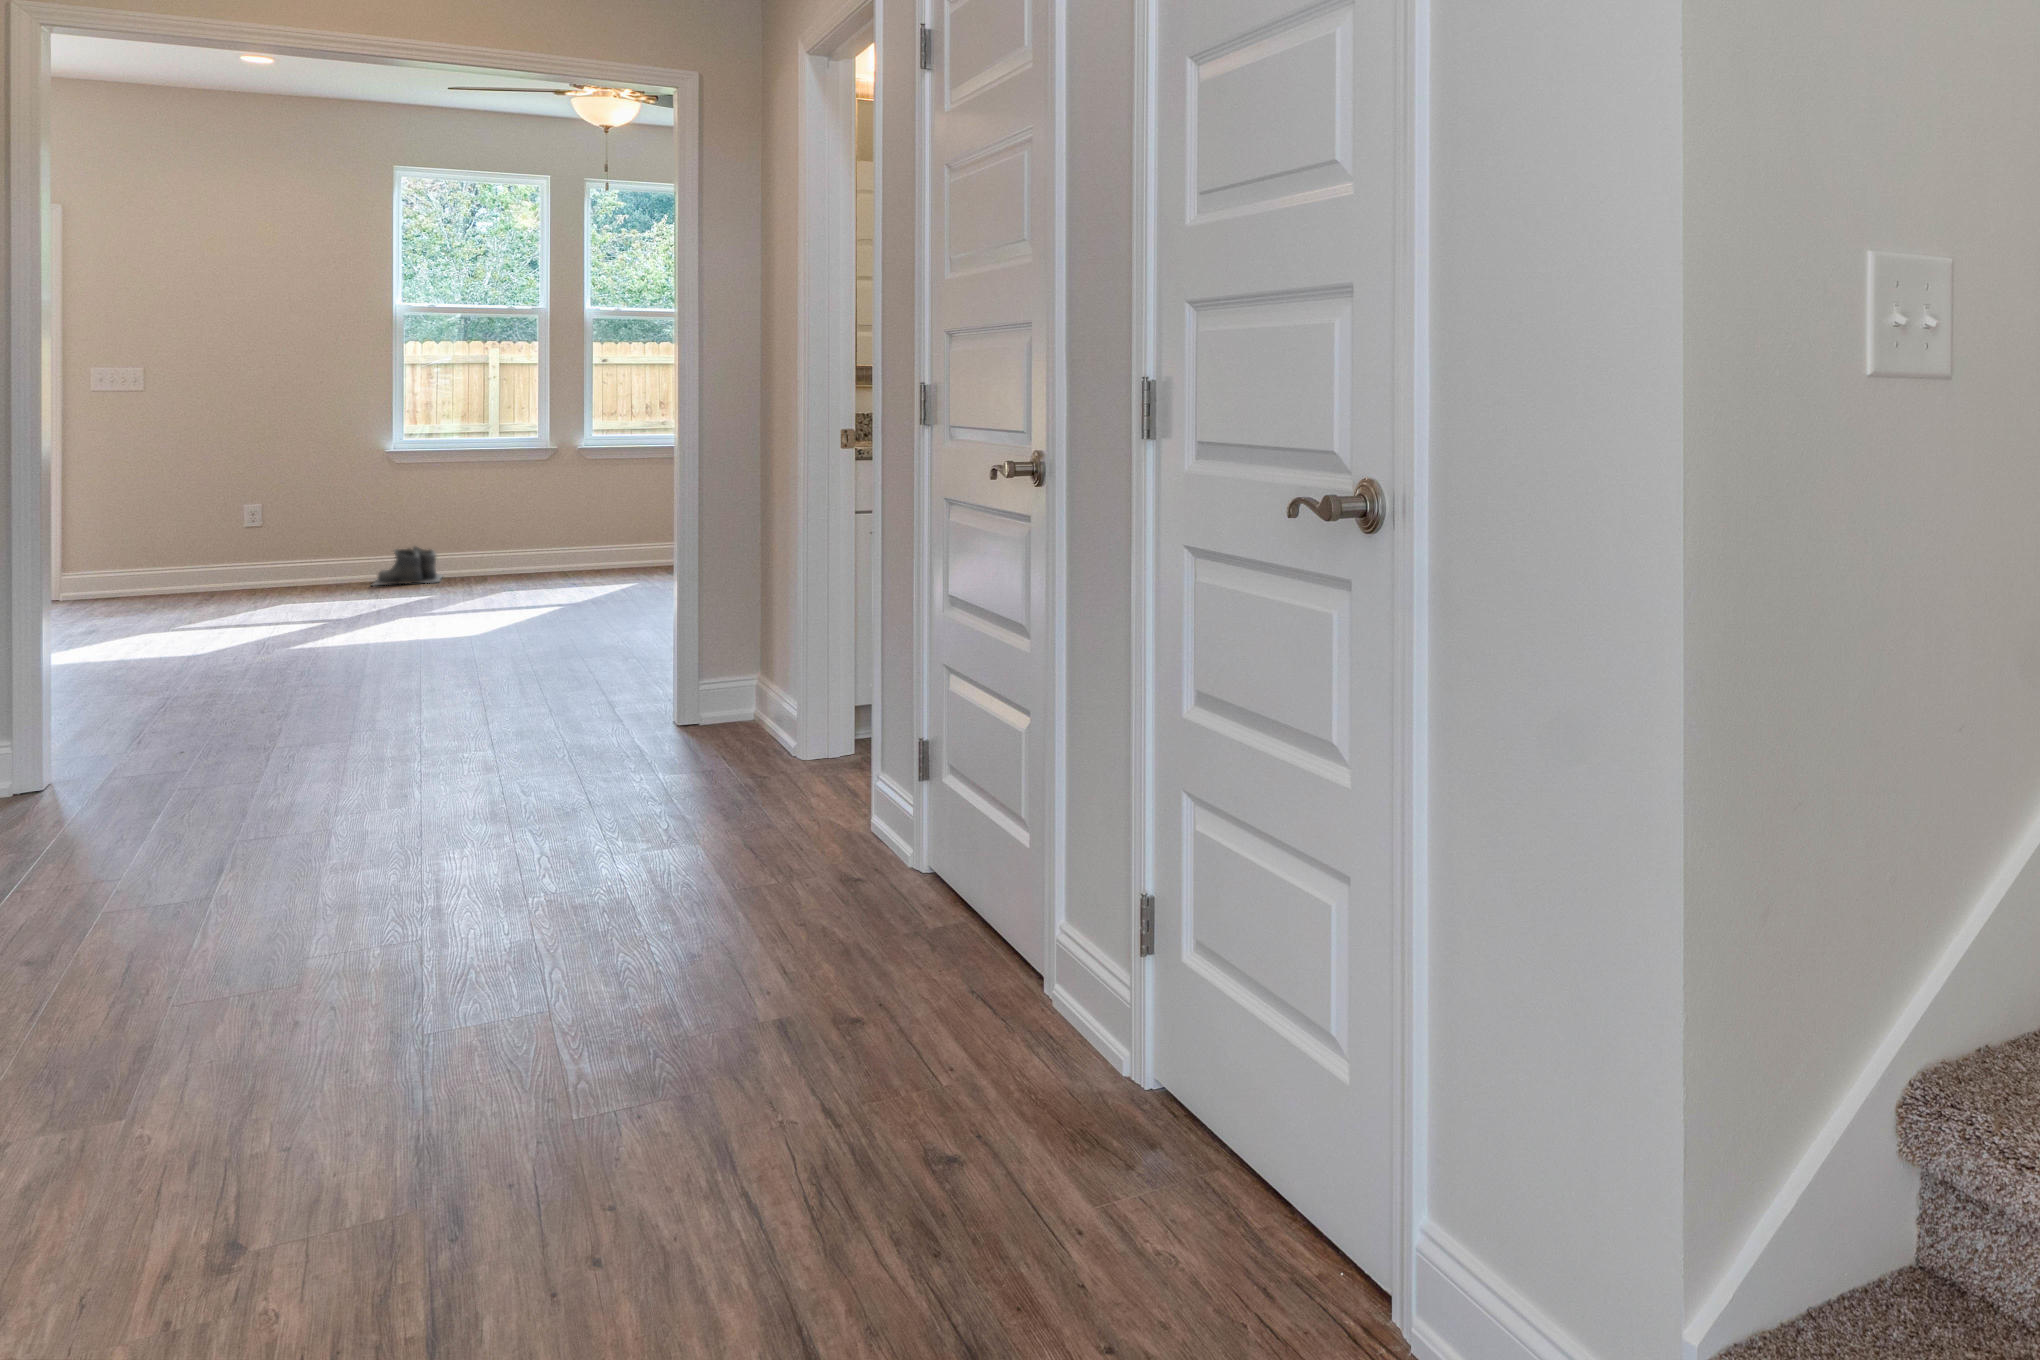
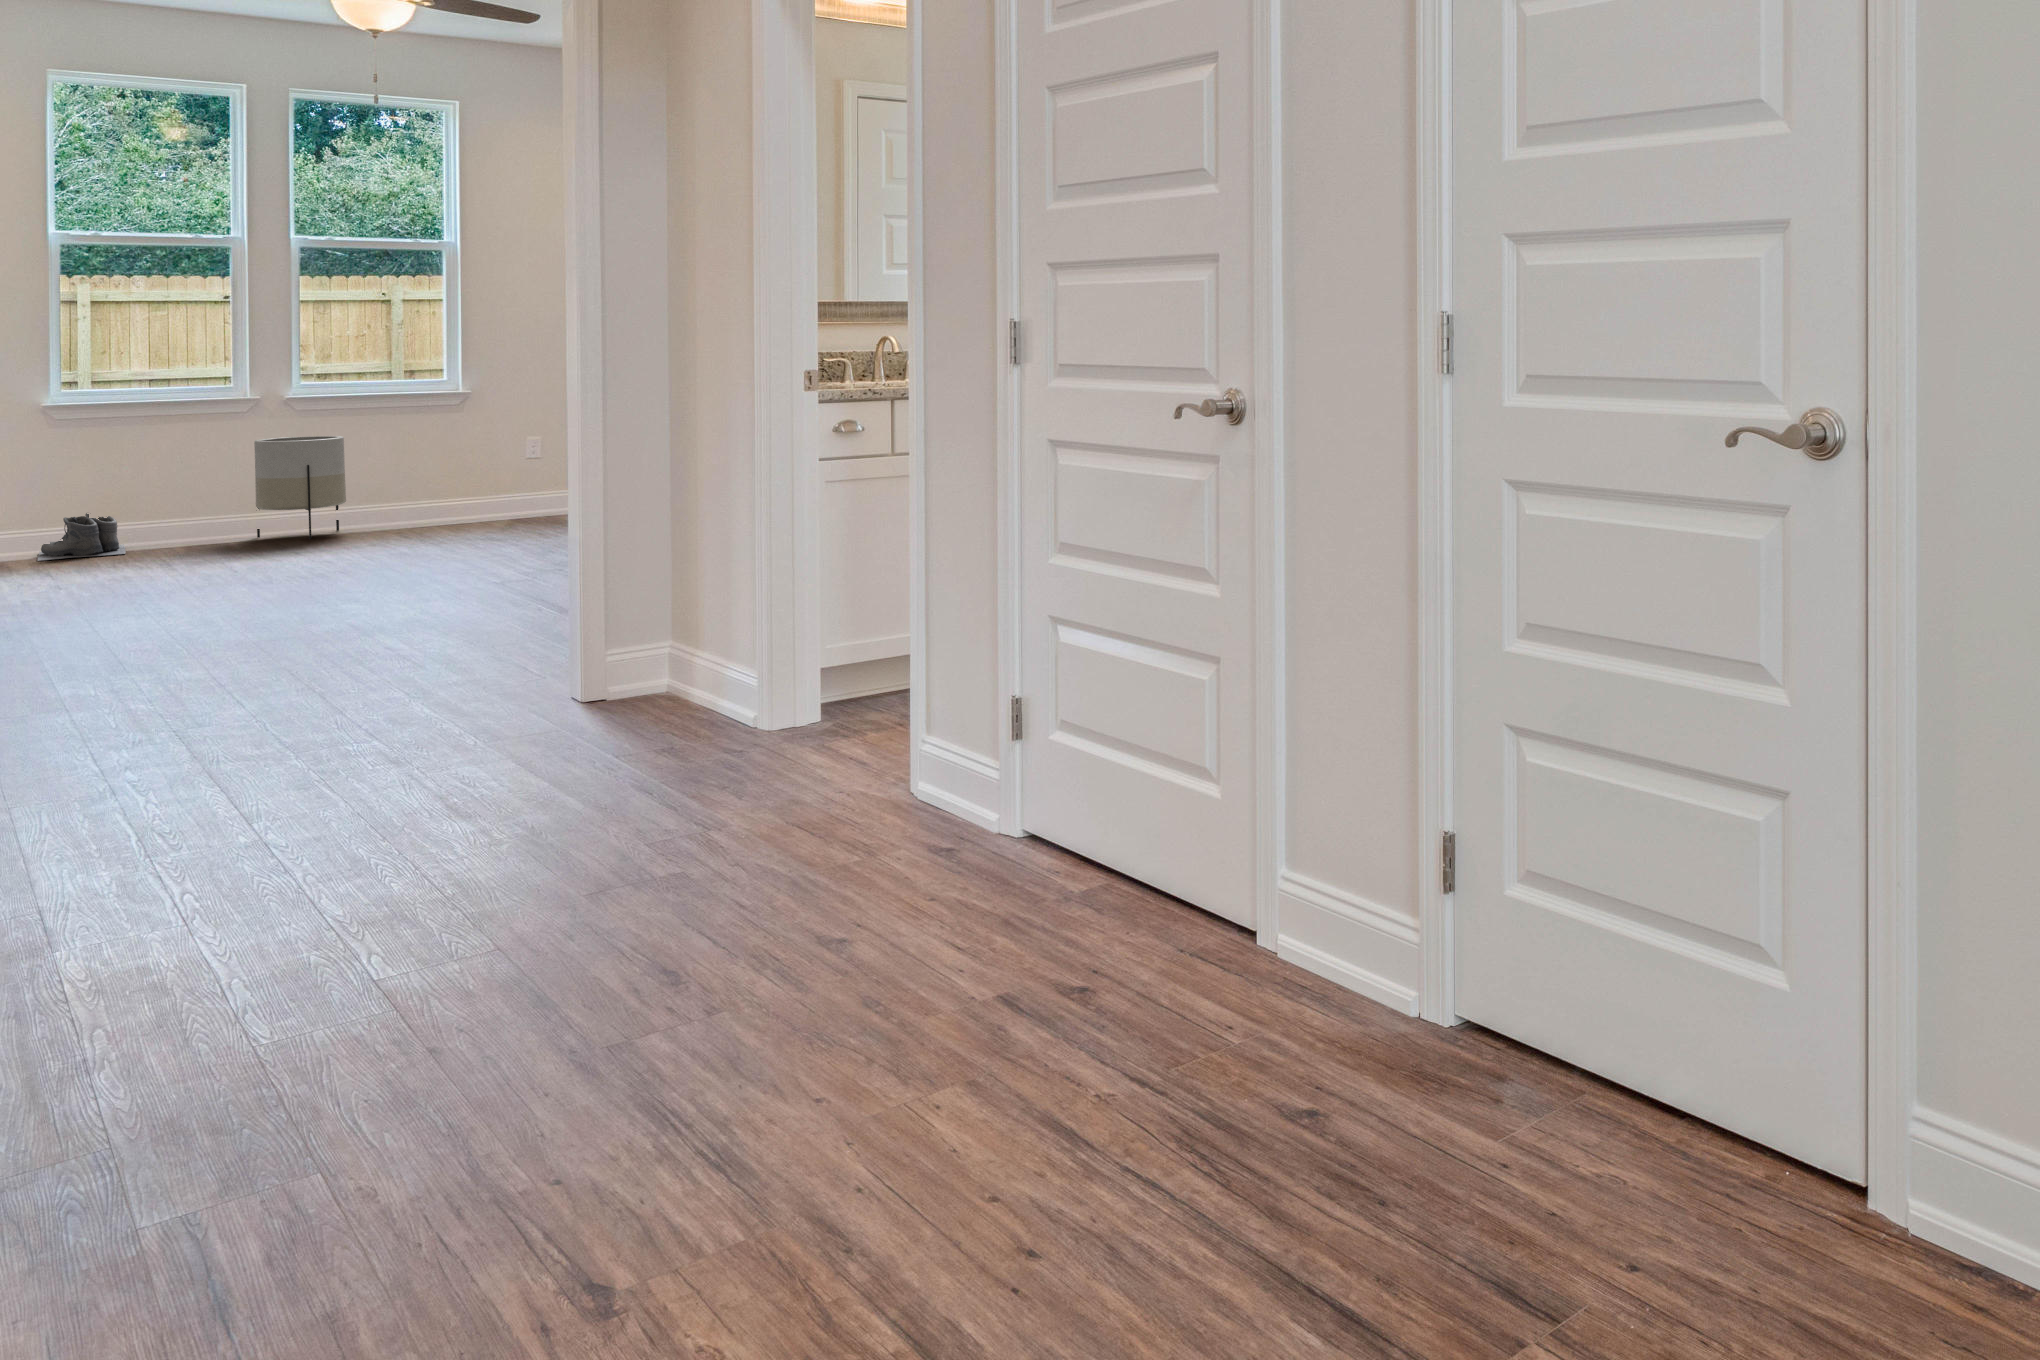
planter: none [549,484,622,575] -> present [254,436,346,539]

